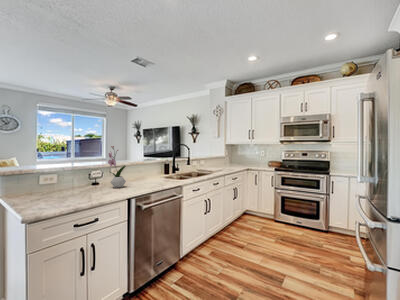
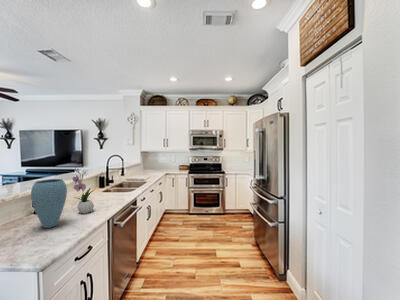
vase: none [65,152,94,192] -> present [31,179,67,228]

